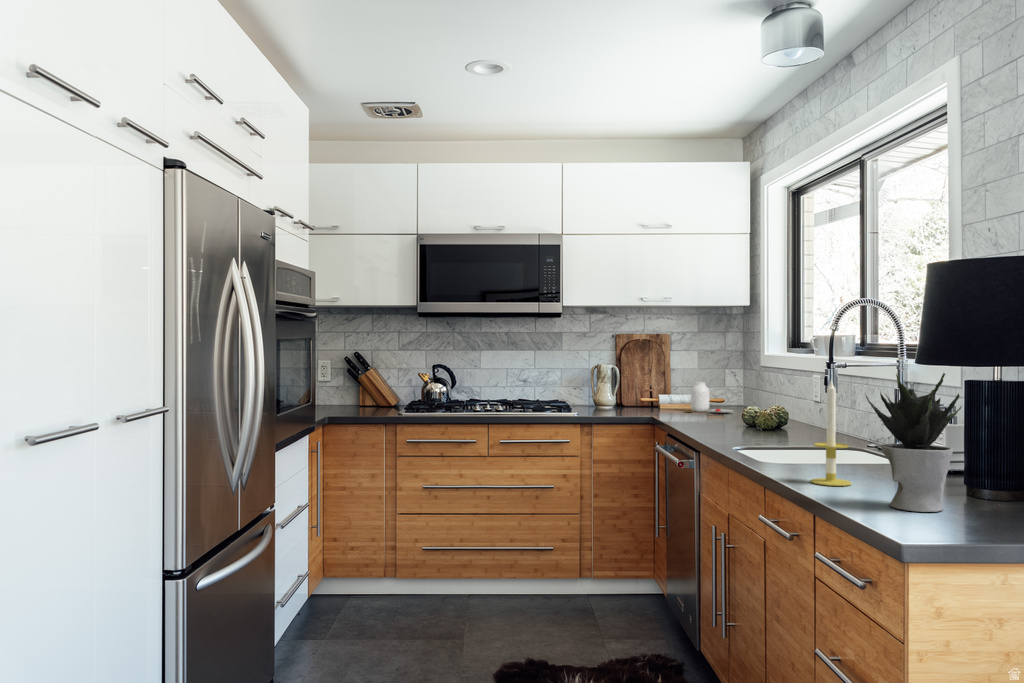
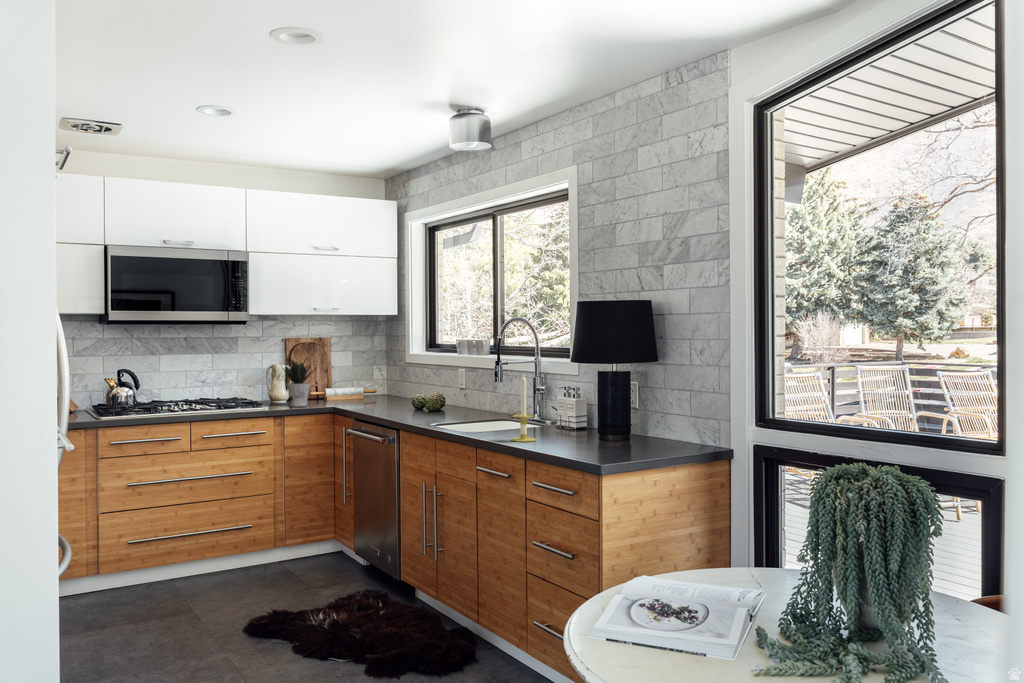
potted plant: present [865,373,961,512] -> present [281,360,313,407]
jar: present [691,382,733,413] -> none [350,377,390,402]

